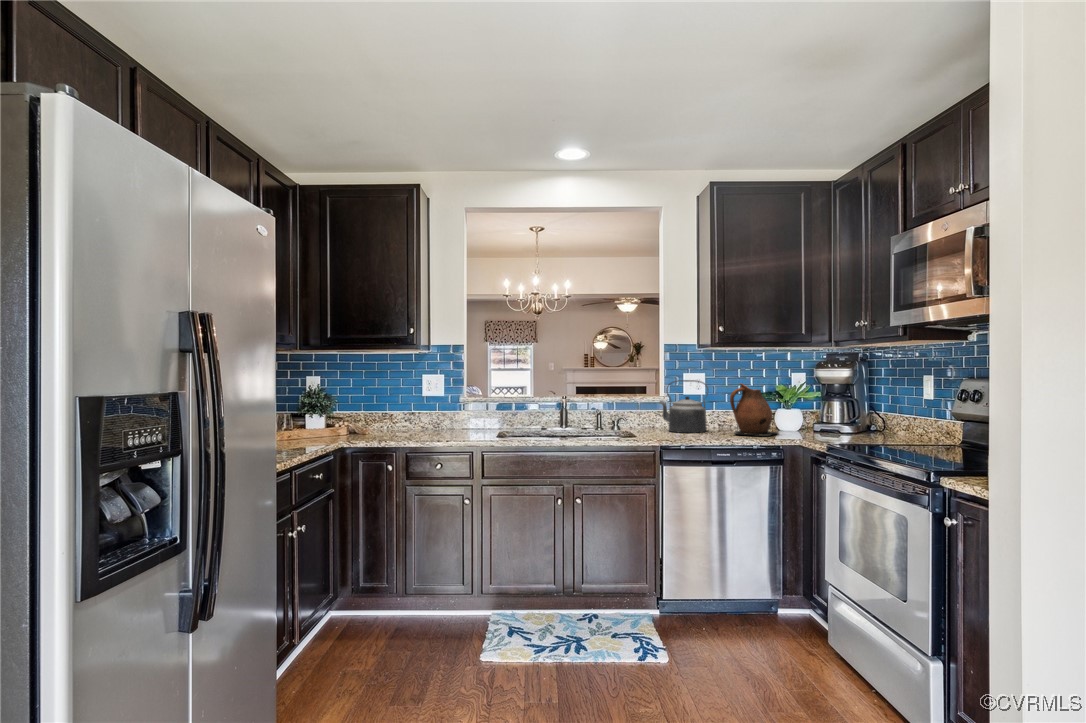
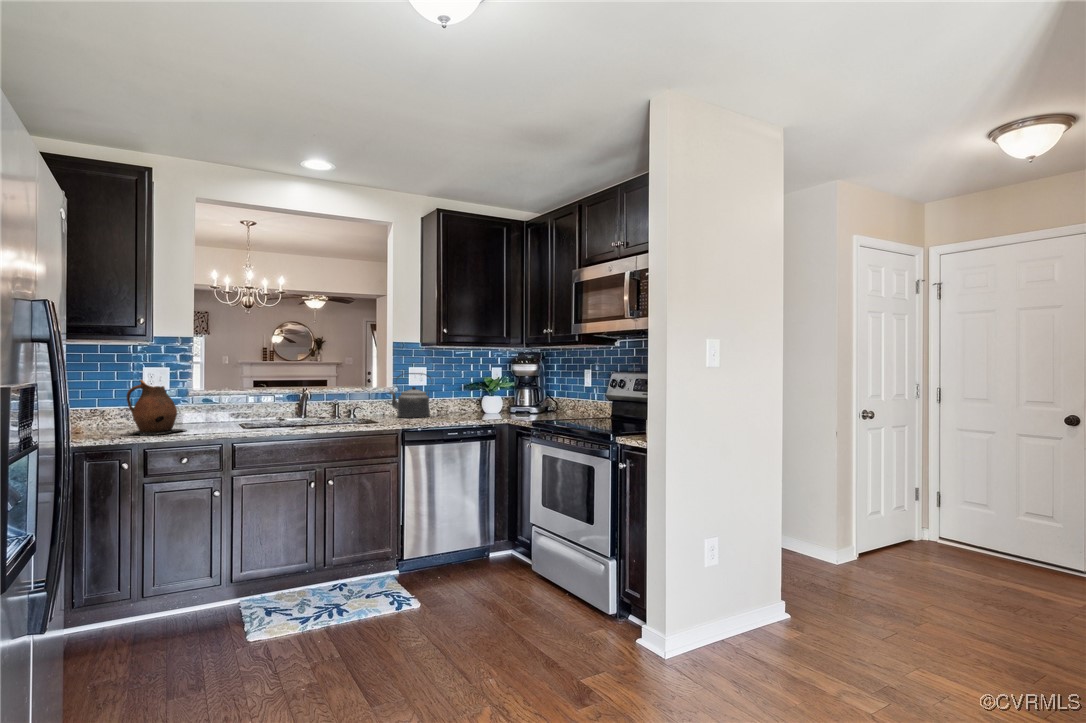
ceramic pitcher: present [730,384,778,436] -> present [126,380,185,435]

